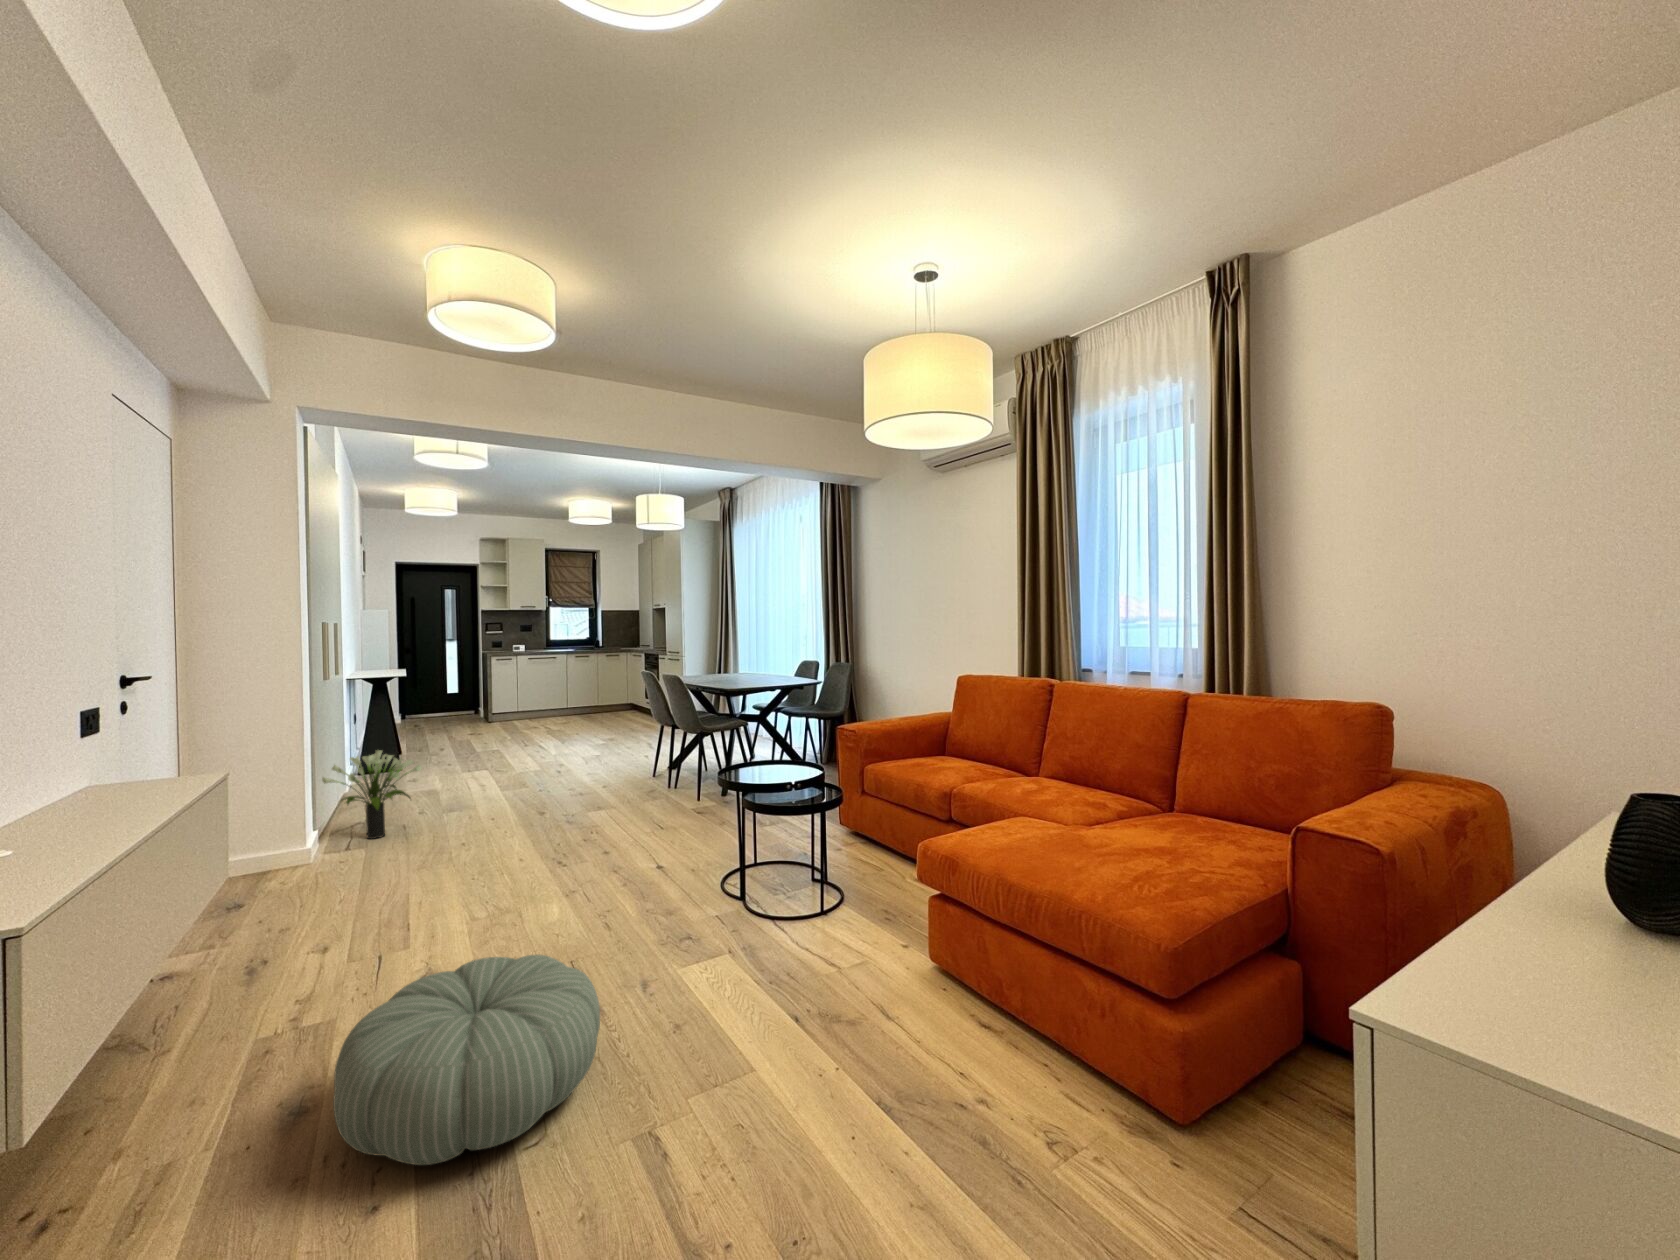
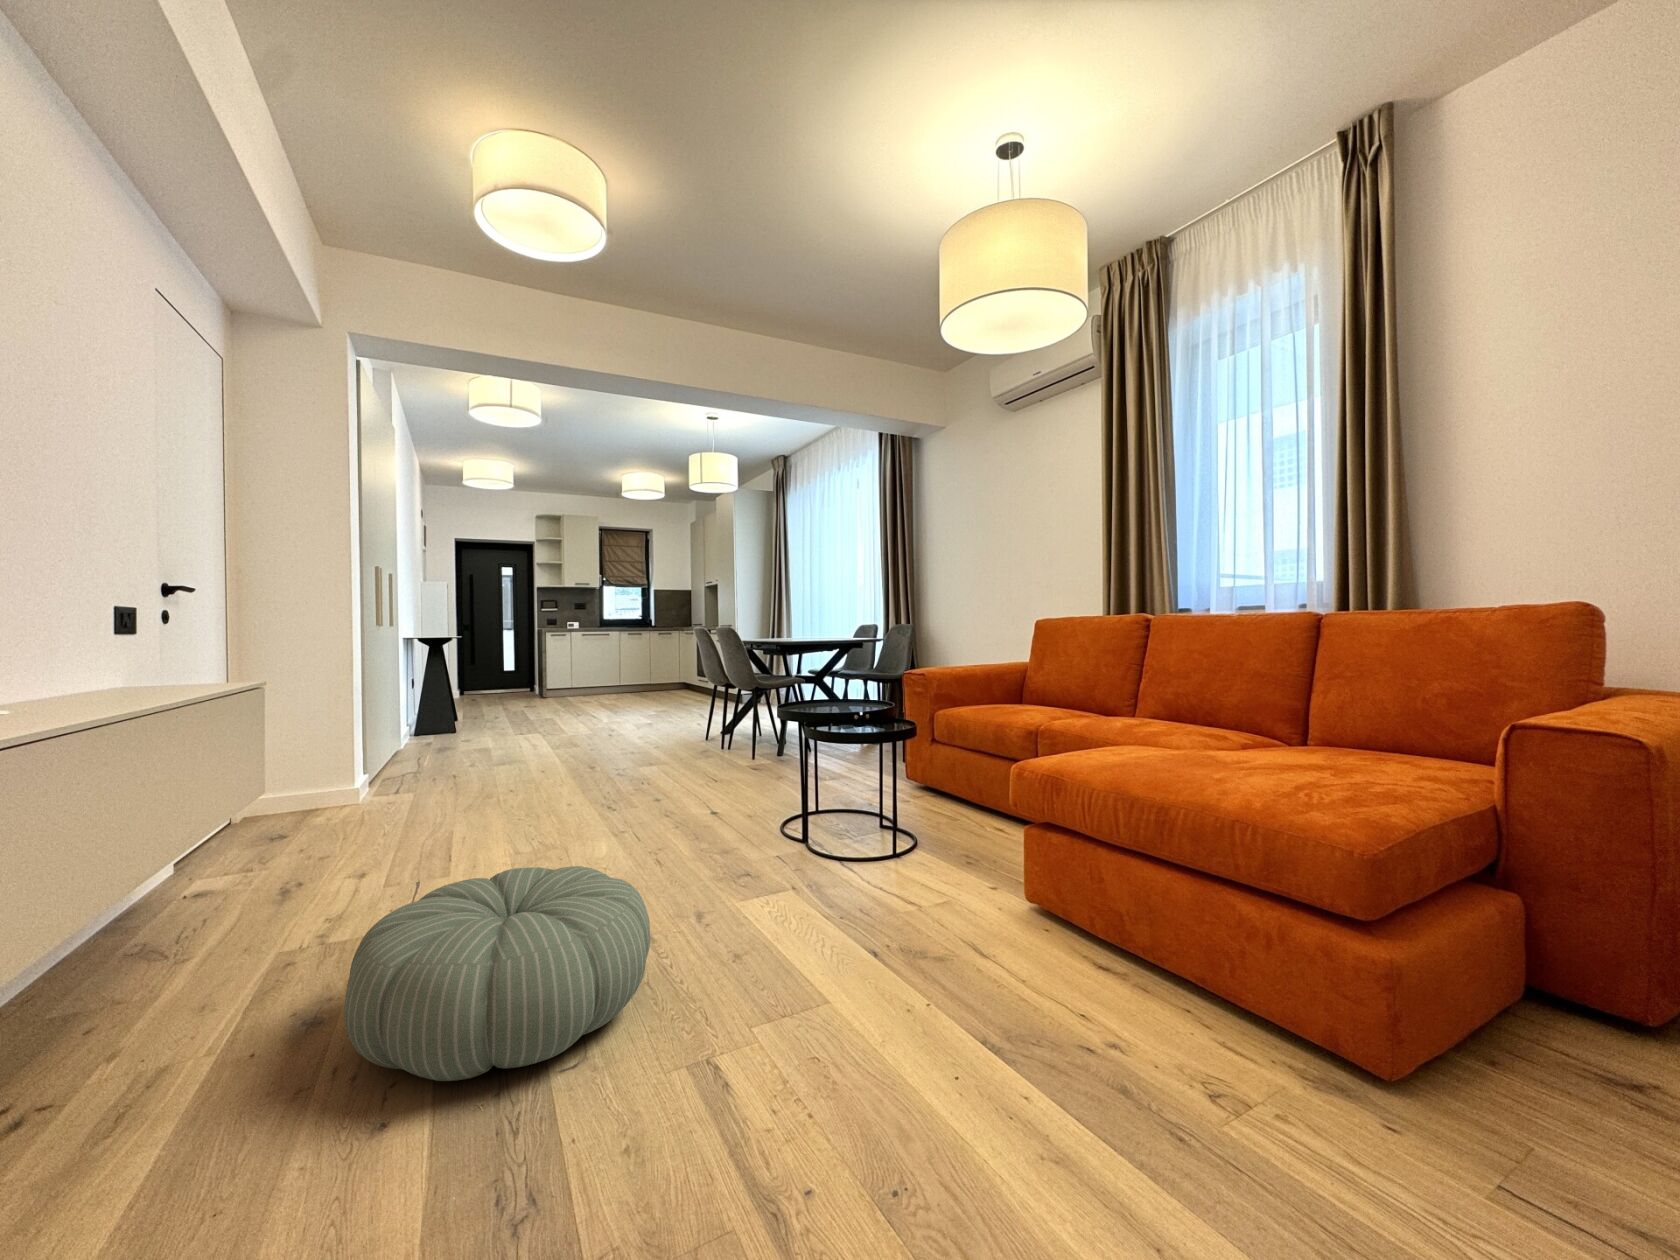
potted plant: present [322,750,421,839] -> none [372,695,471,786]

